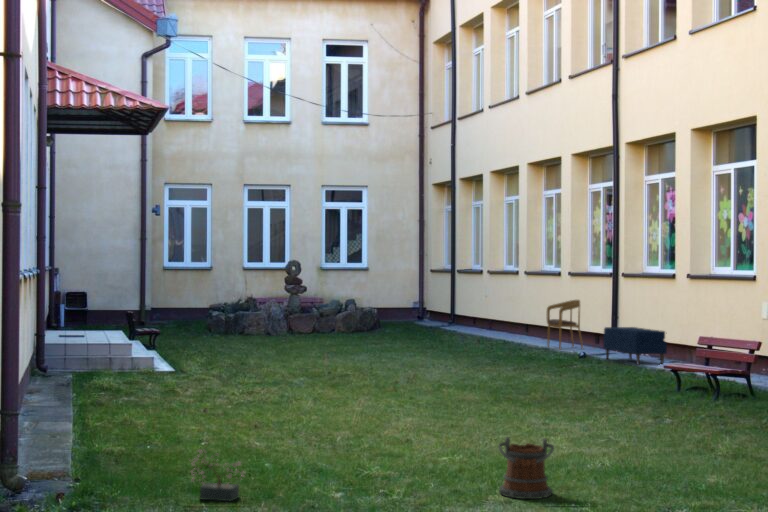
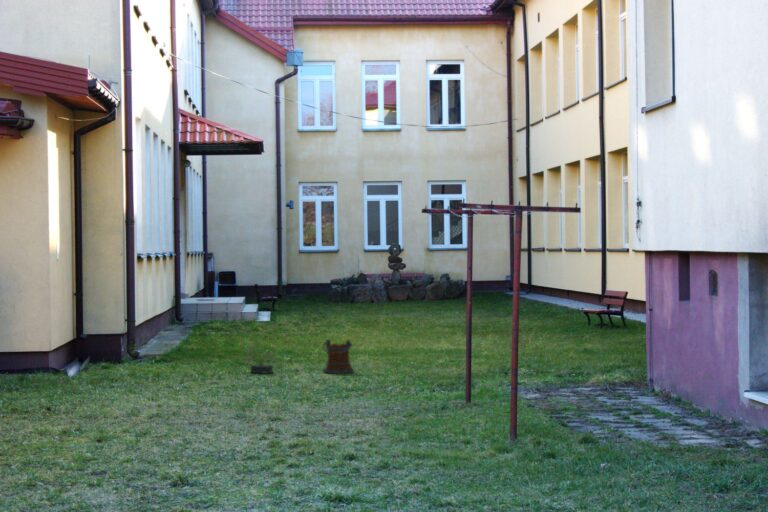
chair: present [547,300,583,349] -> none [566,270,593,310]
bench: present [603,327,667,365] -> none [588,290,628,318]
decorative plant: present [191,450,244,501] -> present [246,350,273,373]

